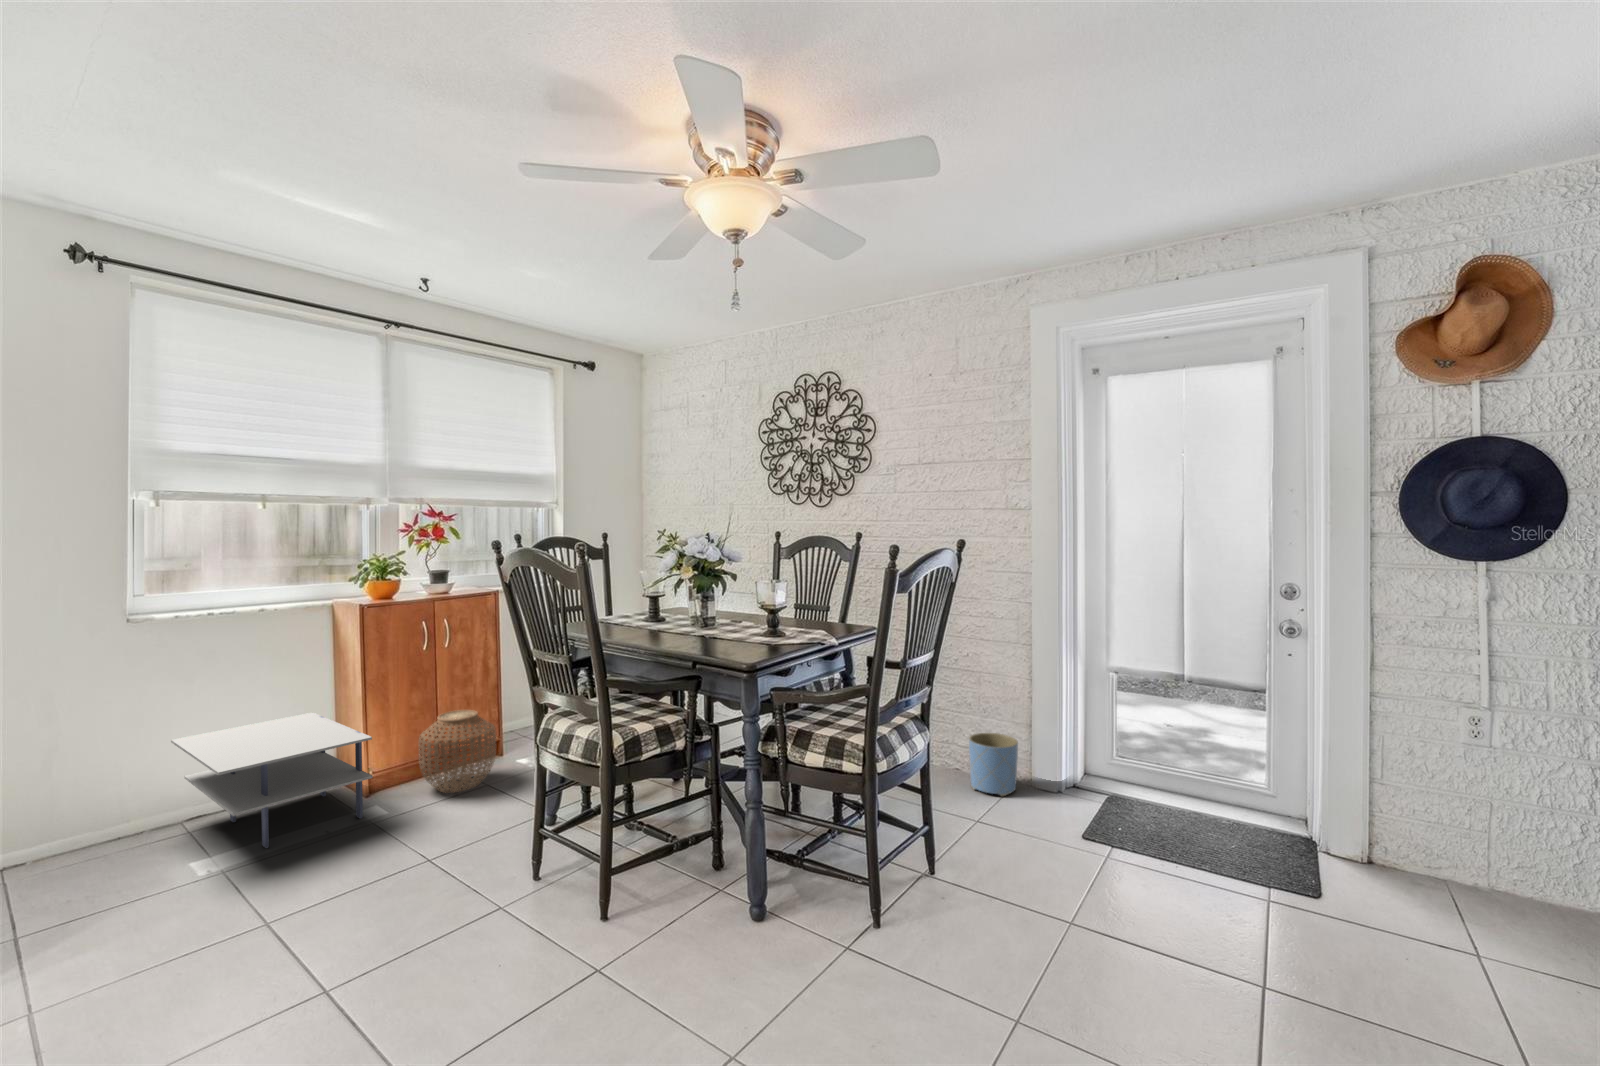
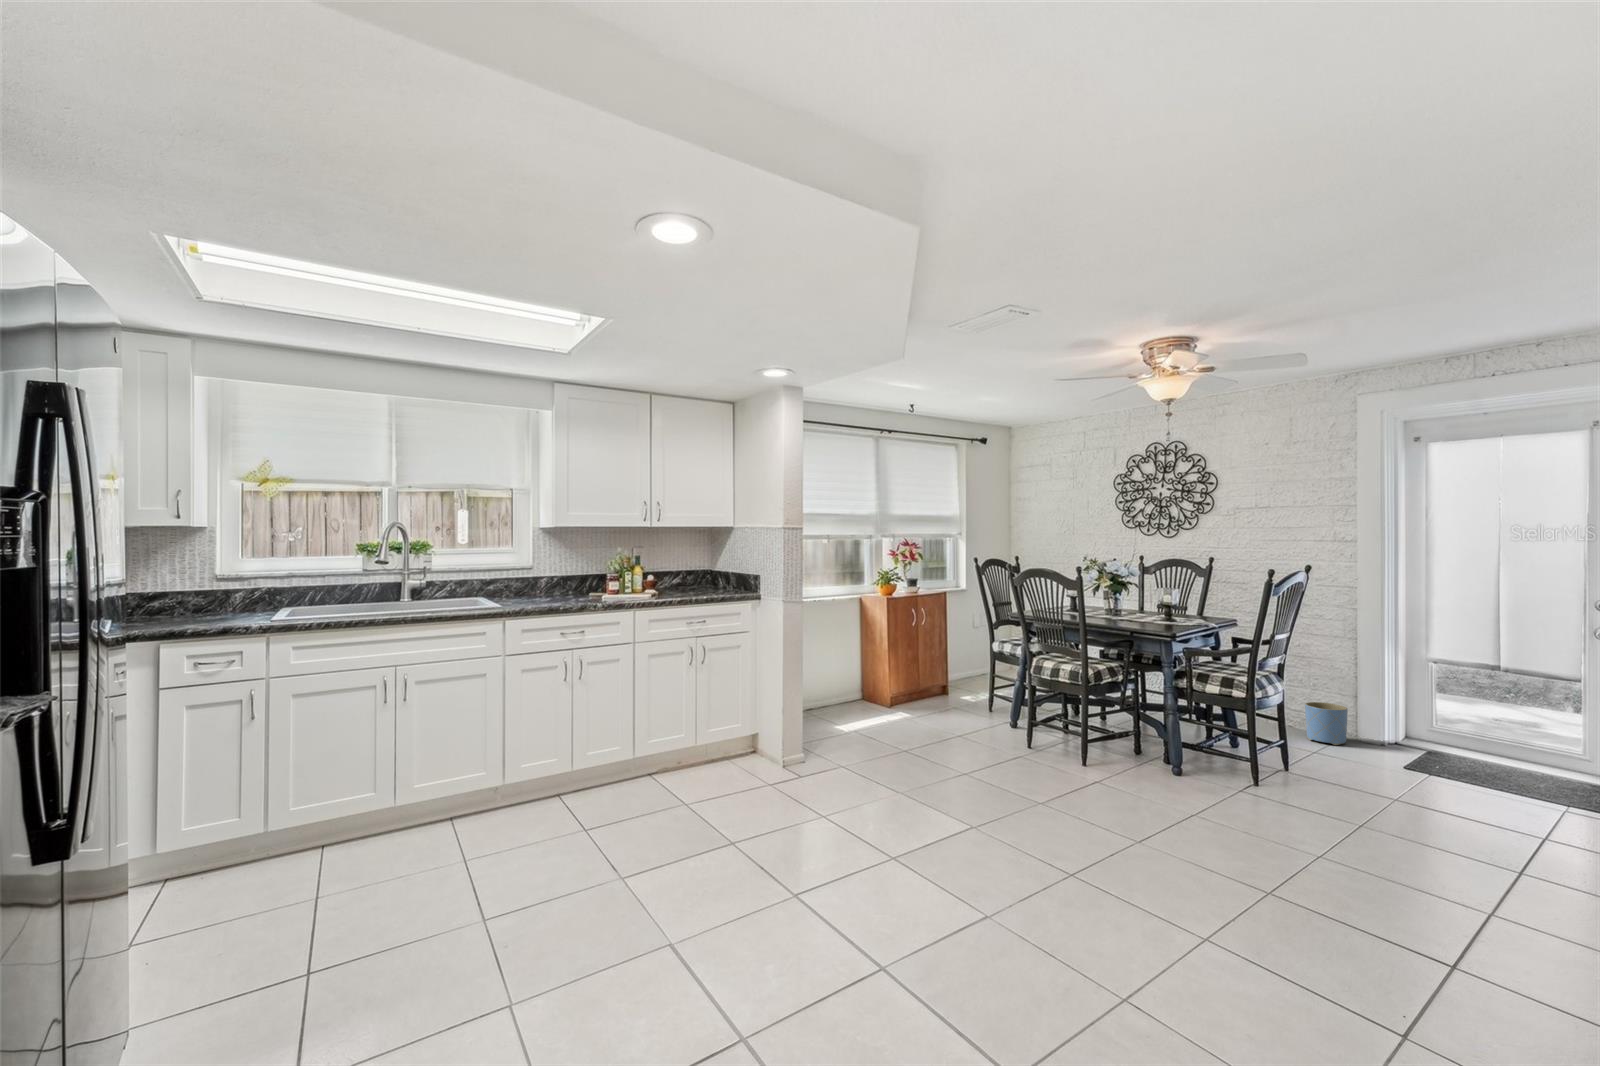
woven basket: present [419,710,496,793] -> none [916,663,959,712]
side table: present [171,713,373,848] -> none [802,659,908,725]

